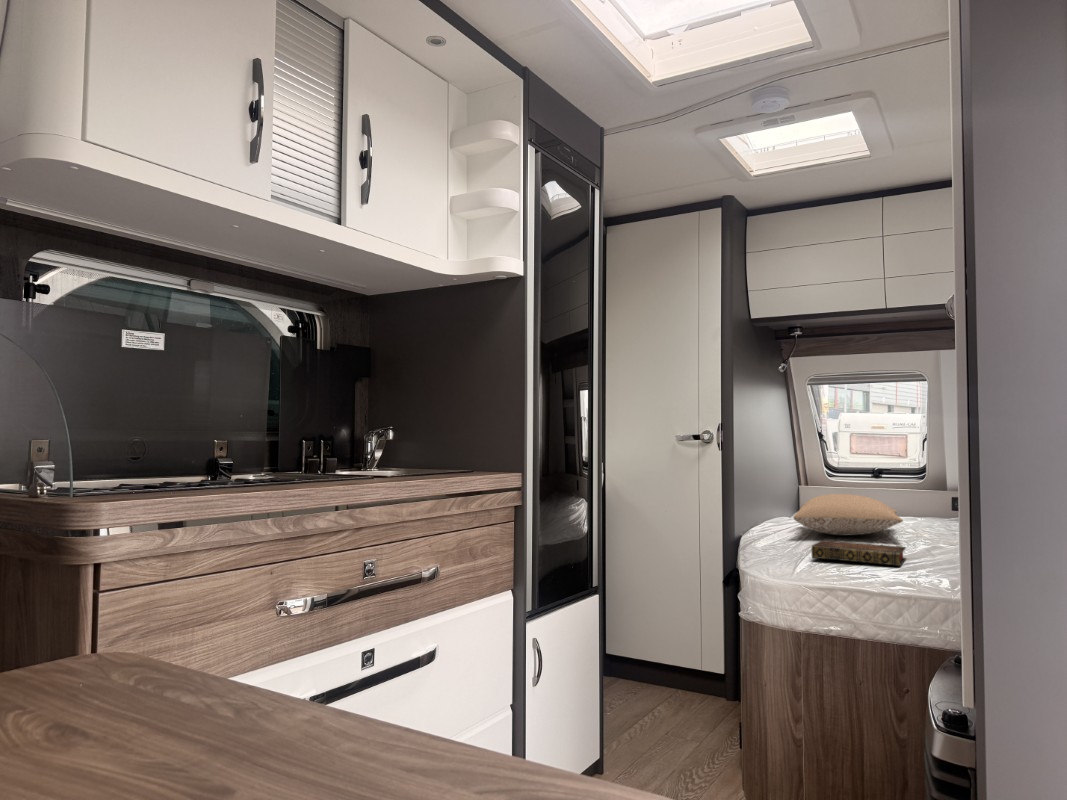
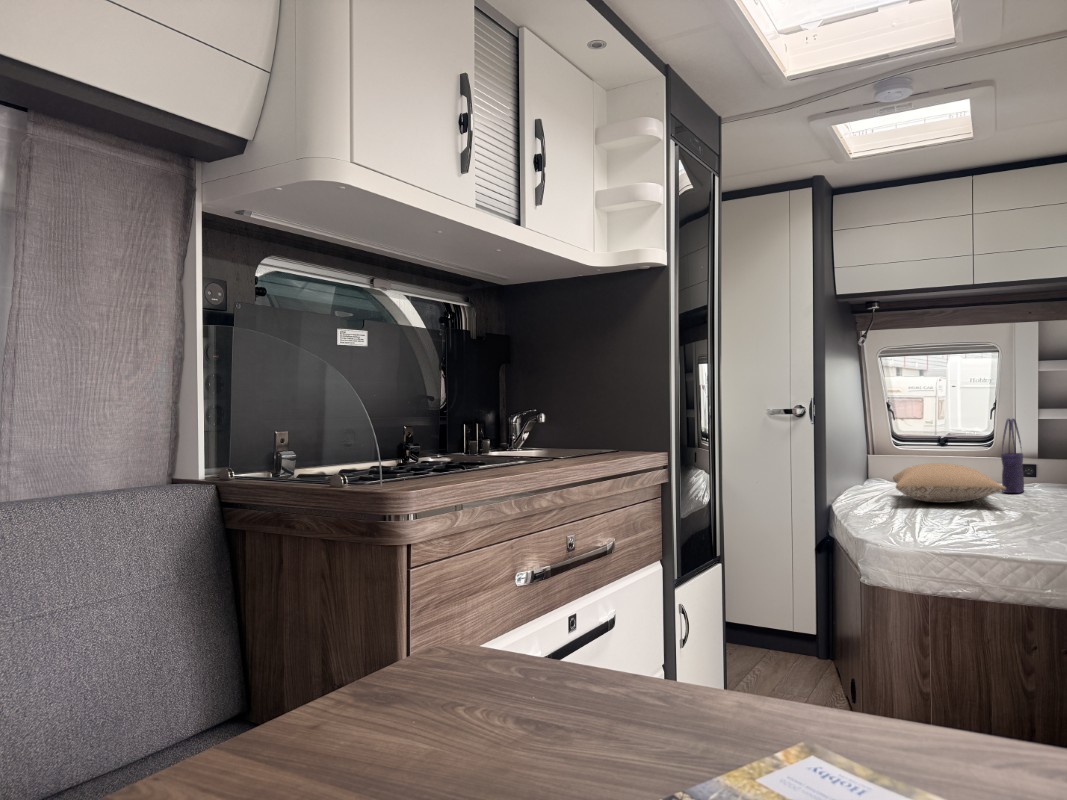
tote bag: none [911,448,935,527] -> present [1001,419,1024,493]
book: present [811,540,906,566] -> none [928,508,1018,532]

